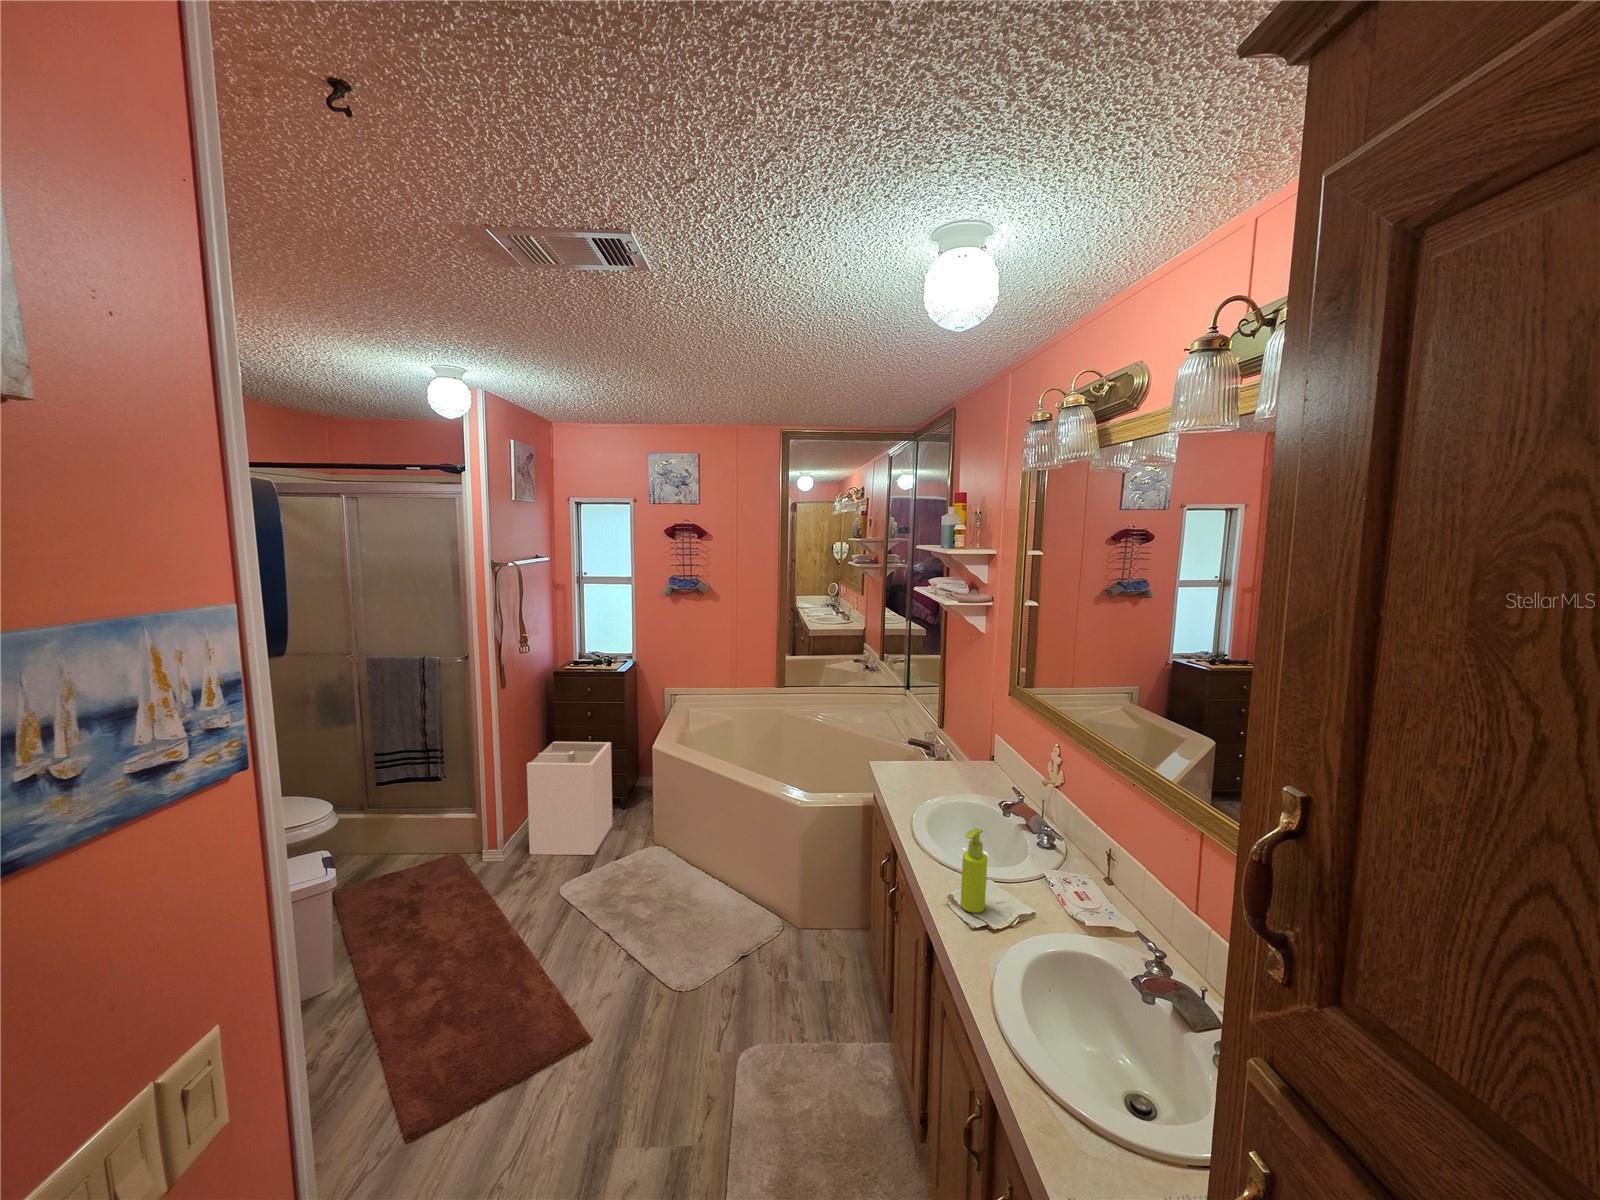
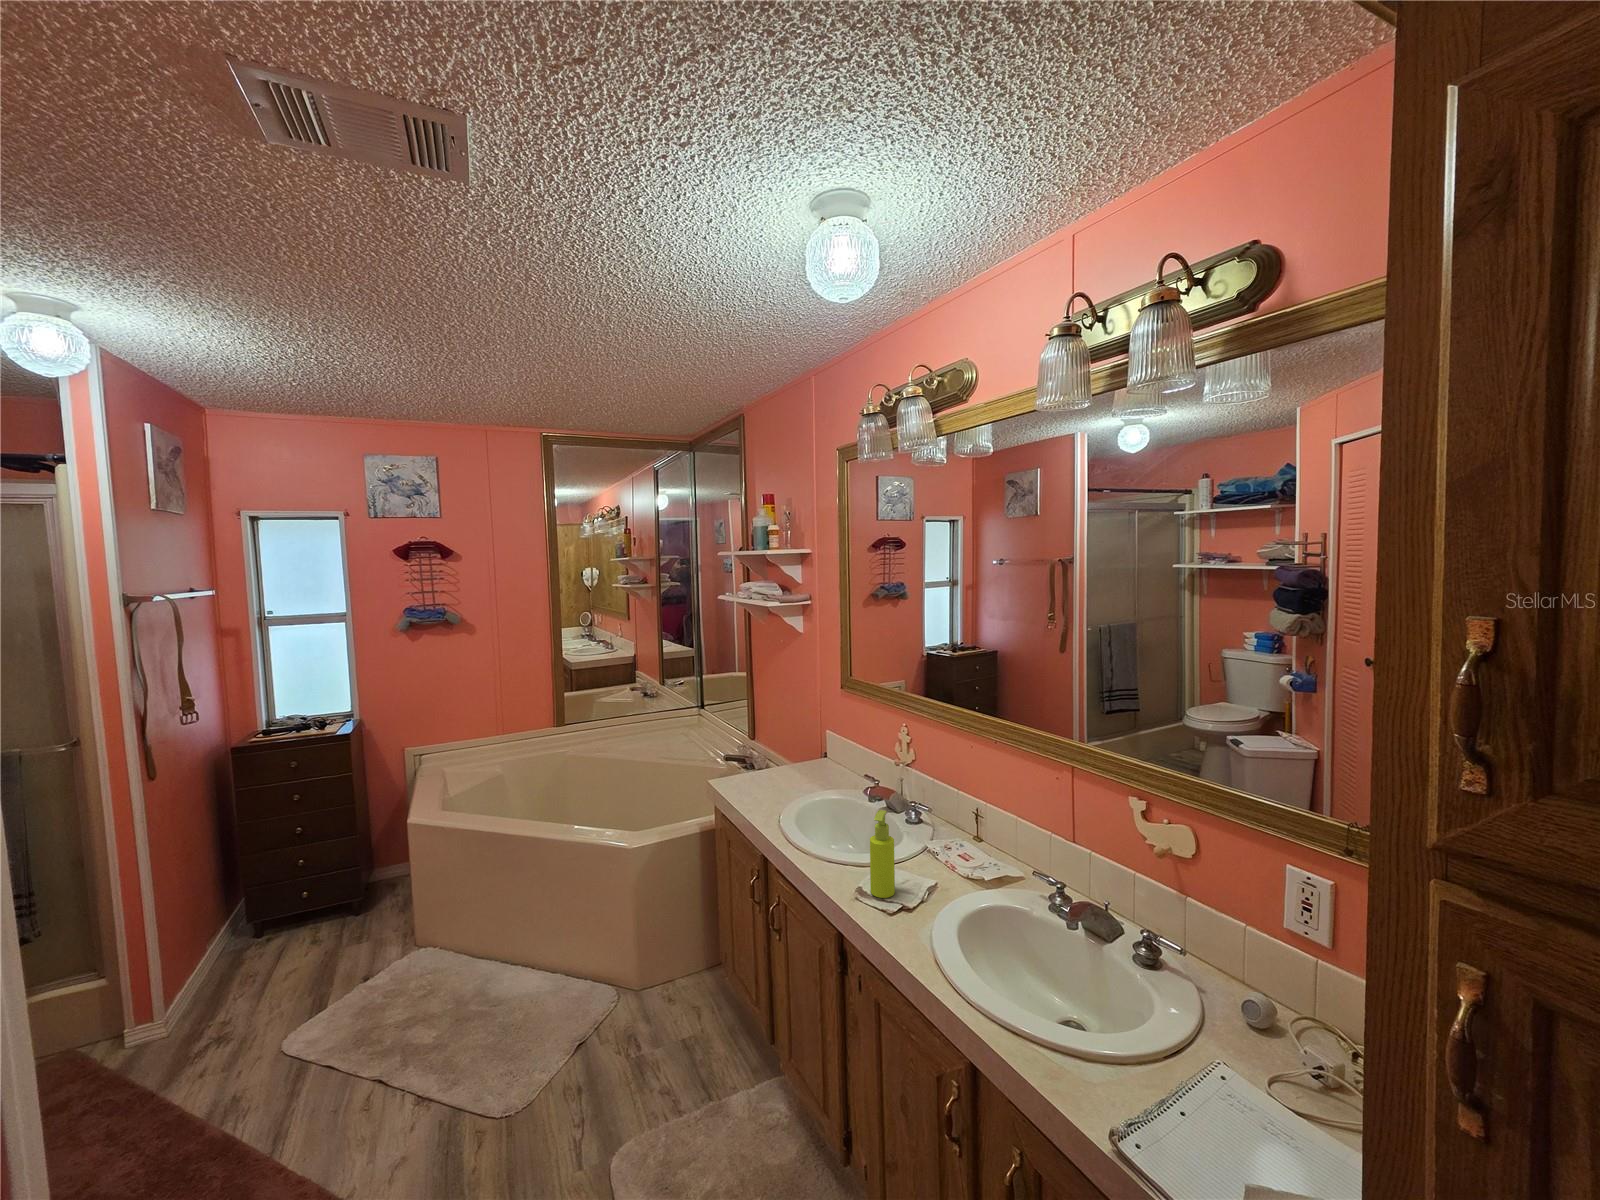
laundry hamper: present [527,742,612,855] -> none [203,826,344,1010]

